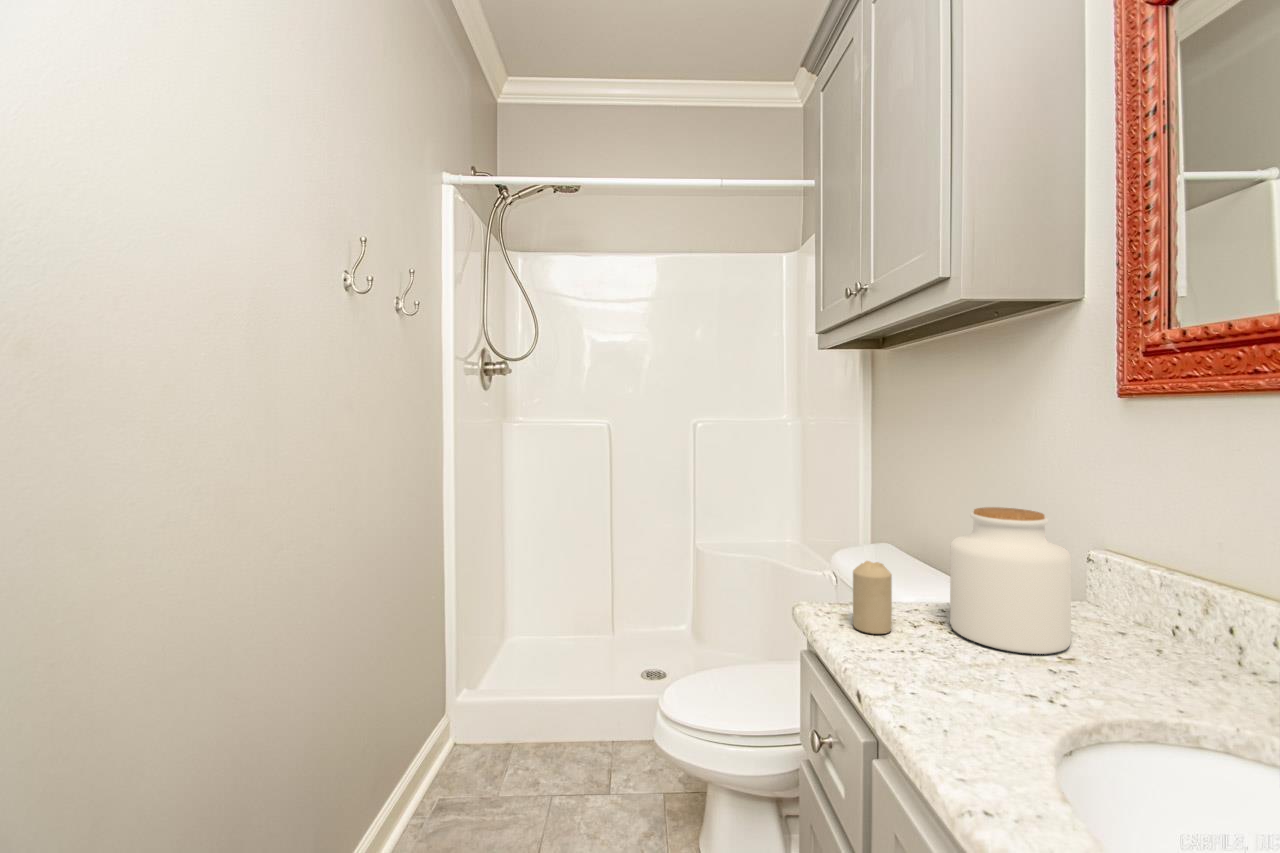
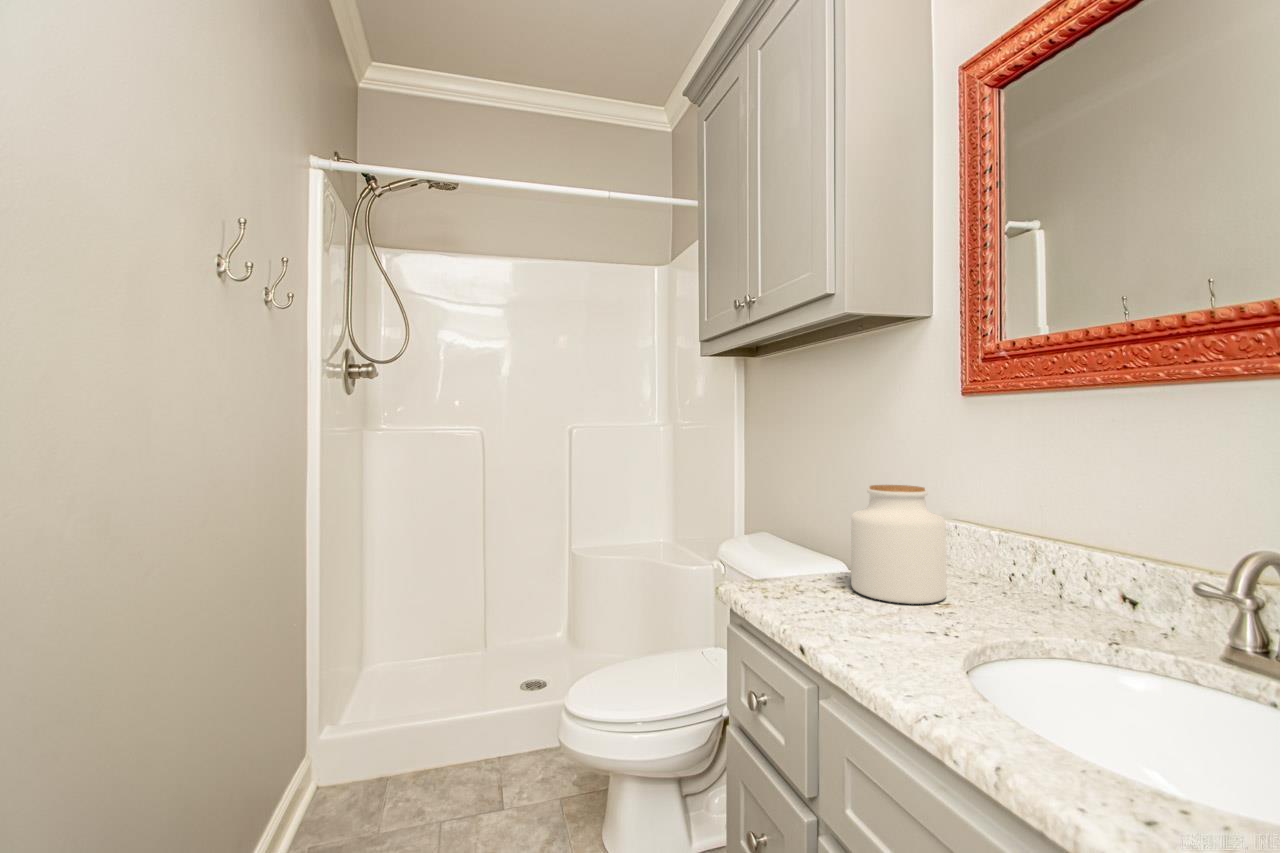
candle: present [853,561,892,634] -> none [774,535,807,600]

